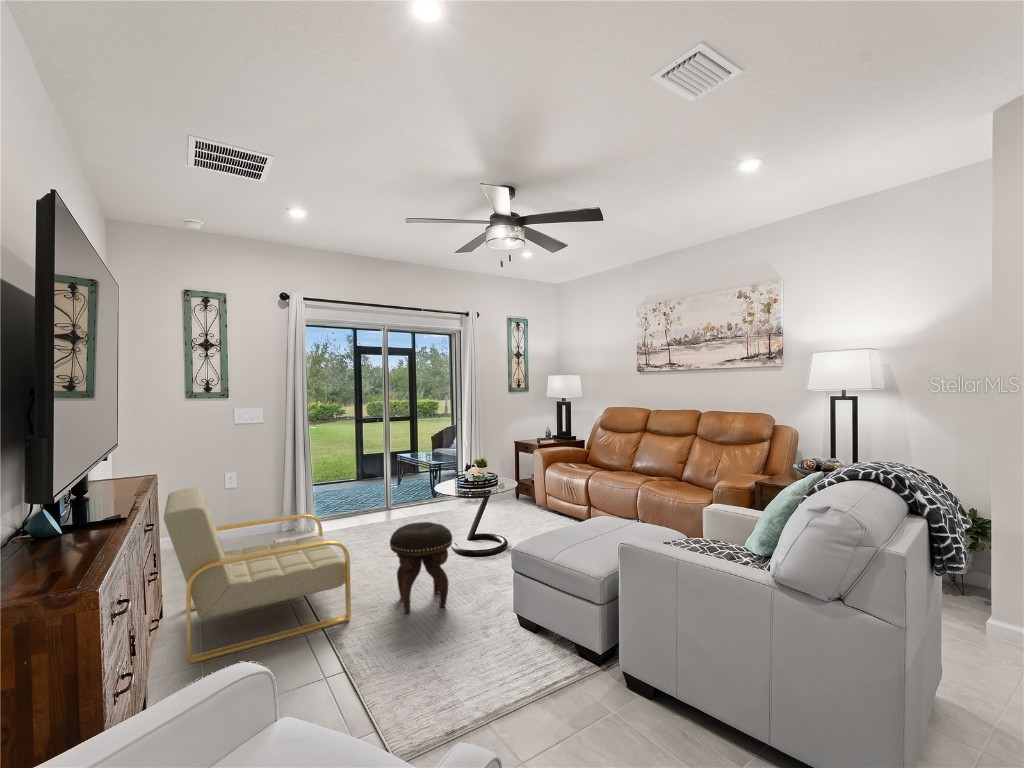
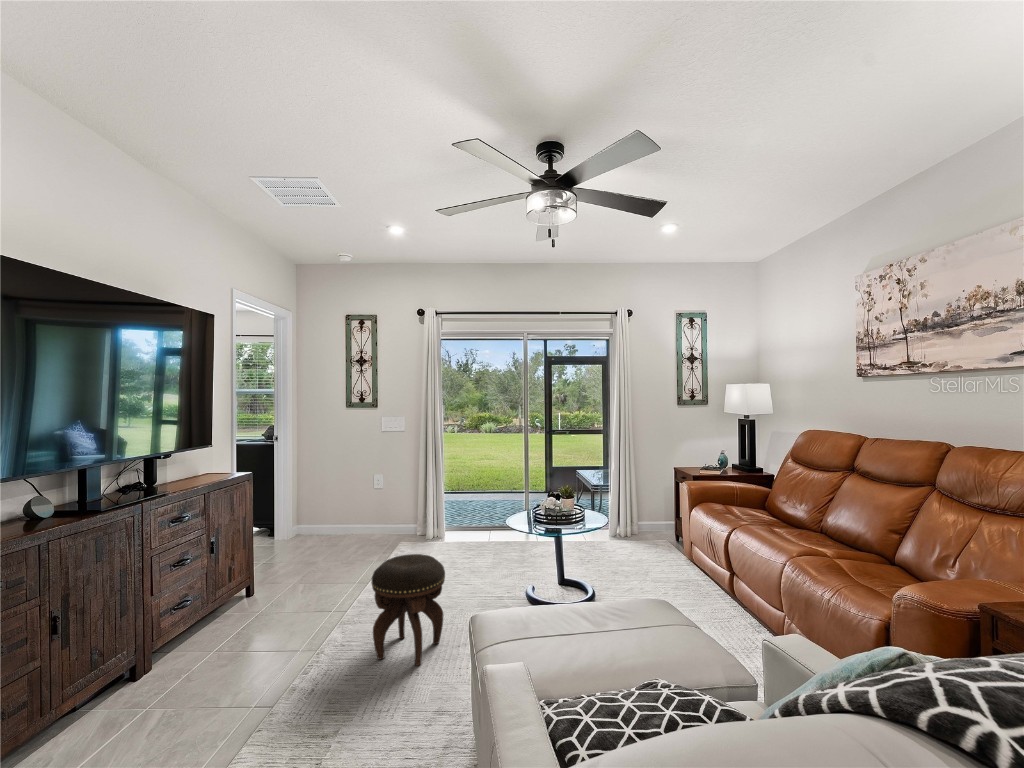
armchair: present [164,487,351,664] -> none [184,485,377,648]

